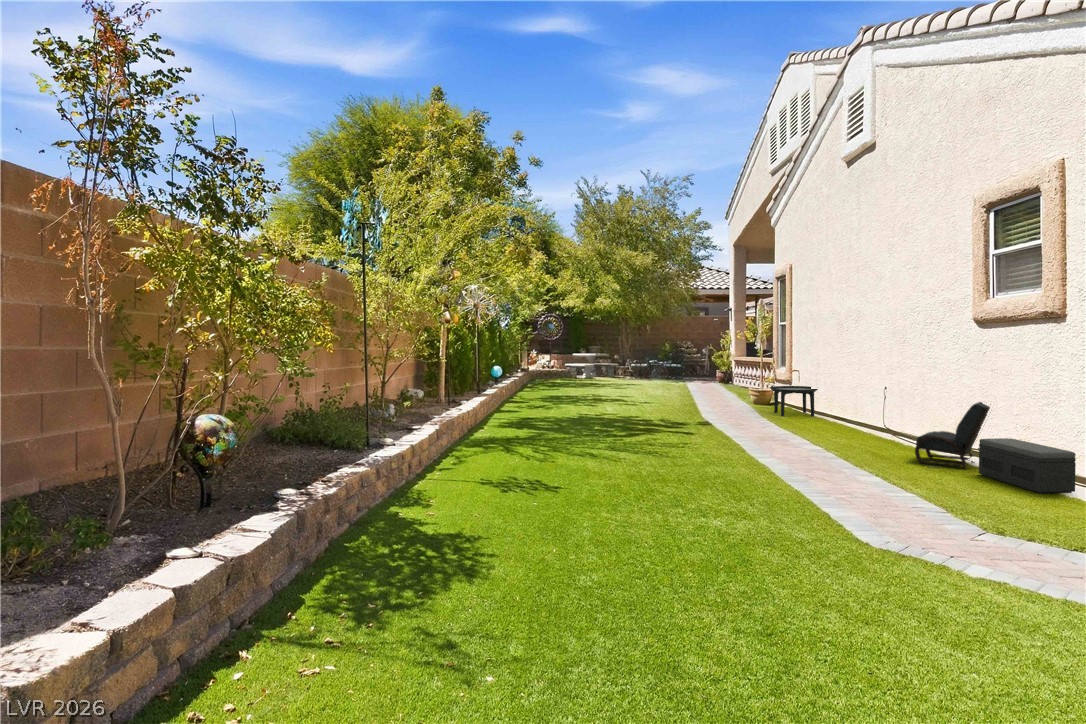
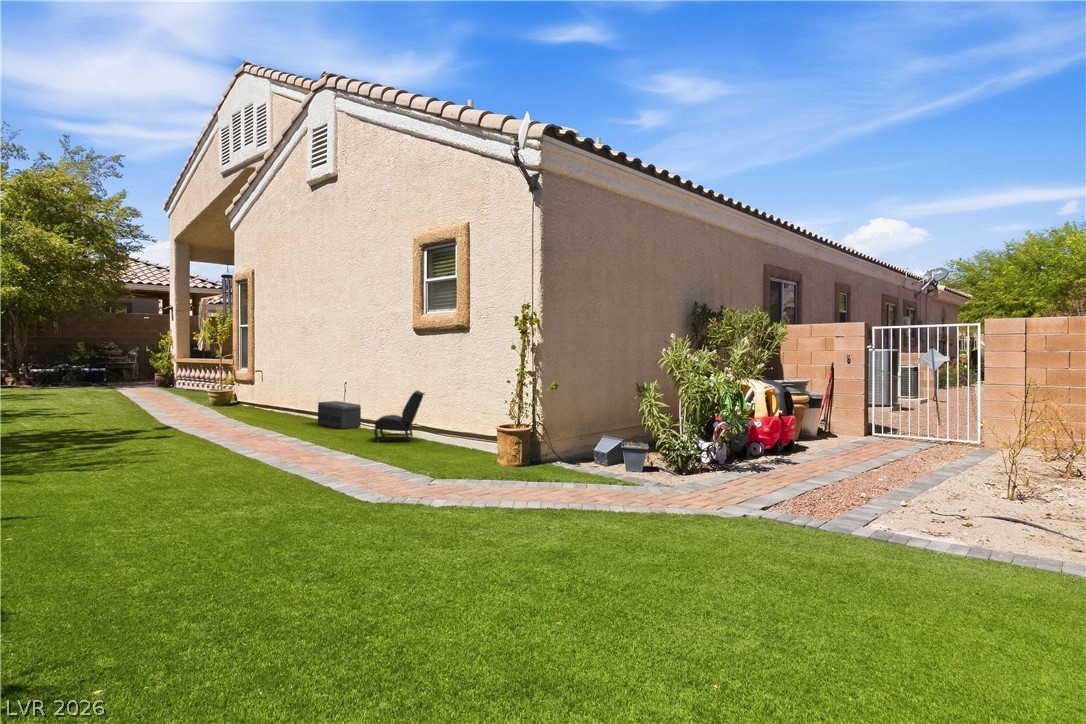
round table: present [770,386,818,416] -> none [233,385,281,415]
storage bench: present [979,438,1076,493] -> present [318,401,361,429]

